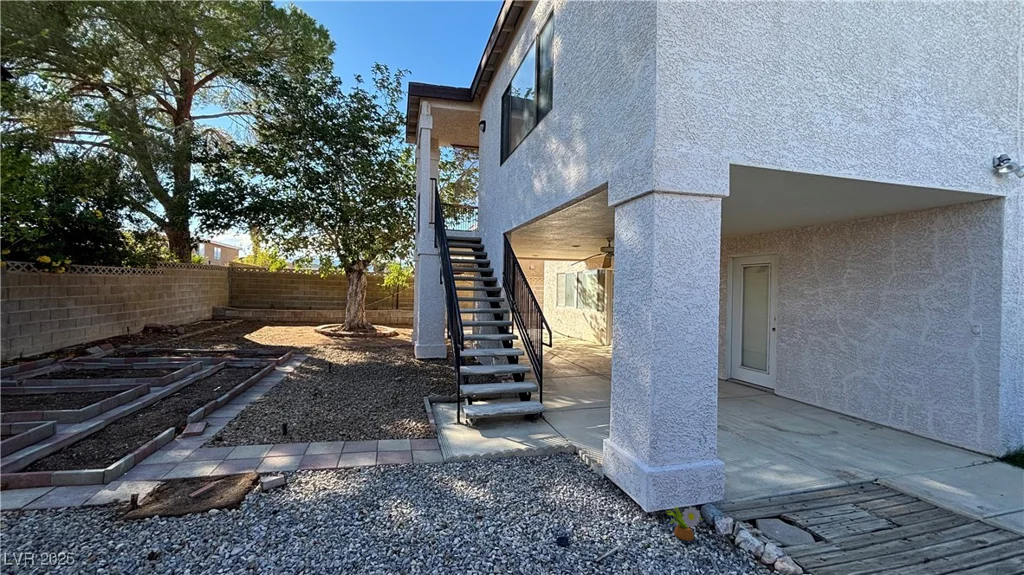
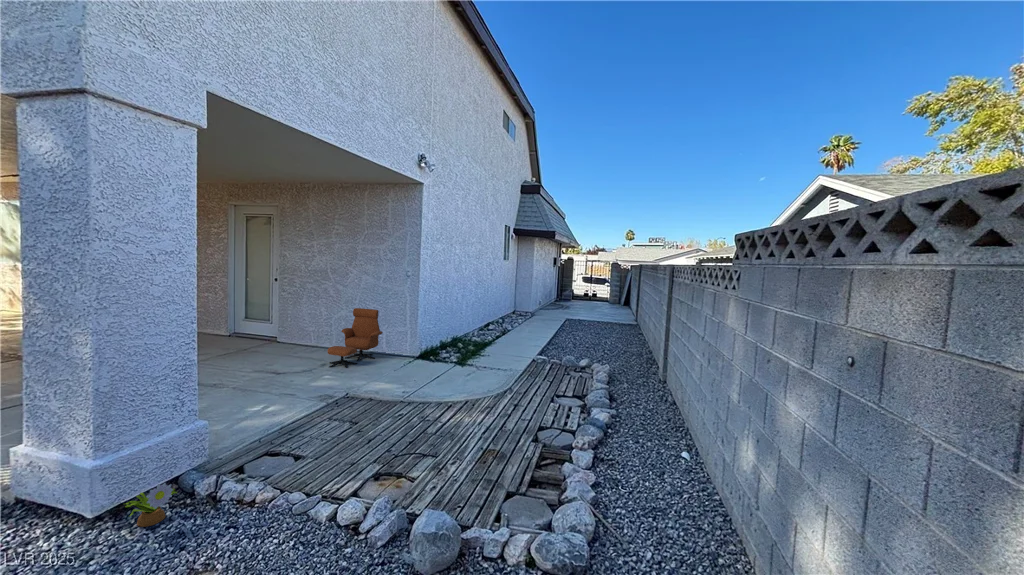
lounge chair: none [840,370,927,444] -> present [328,308,383,368]

